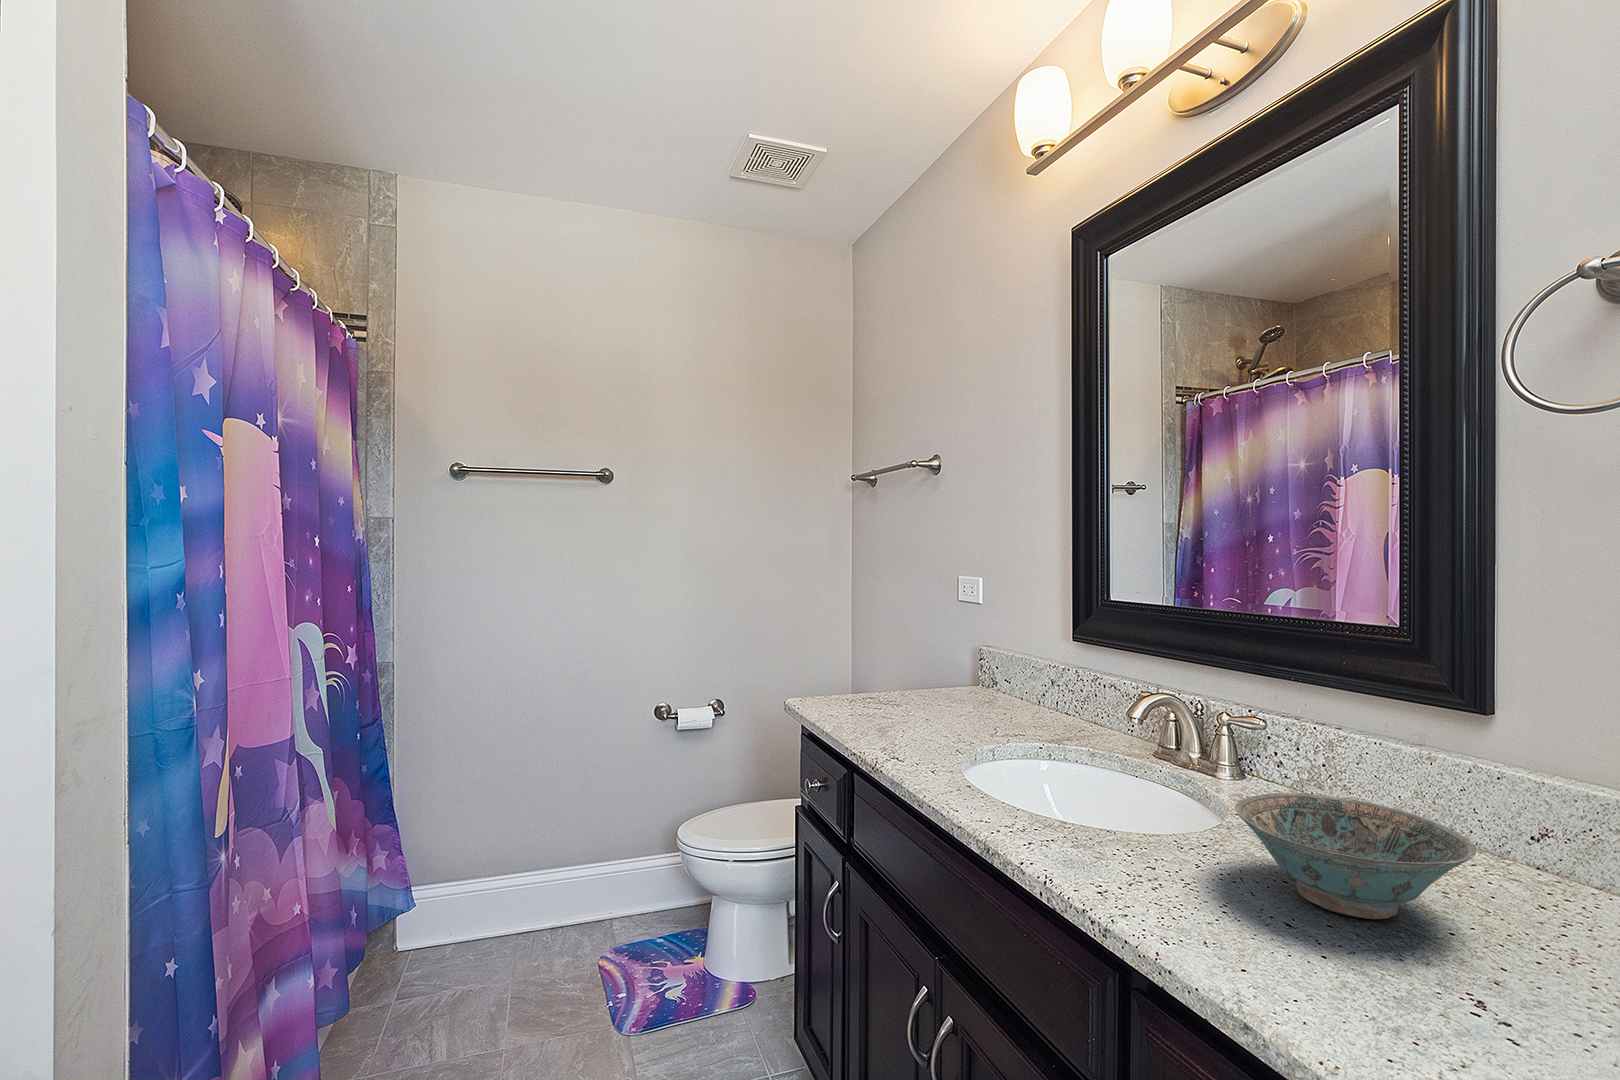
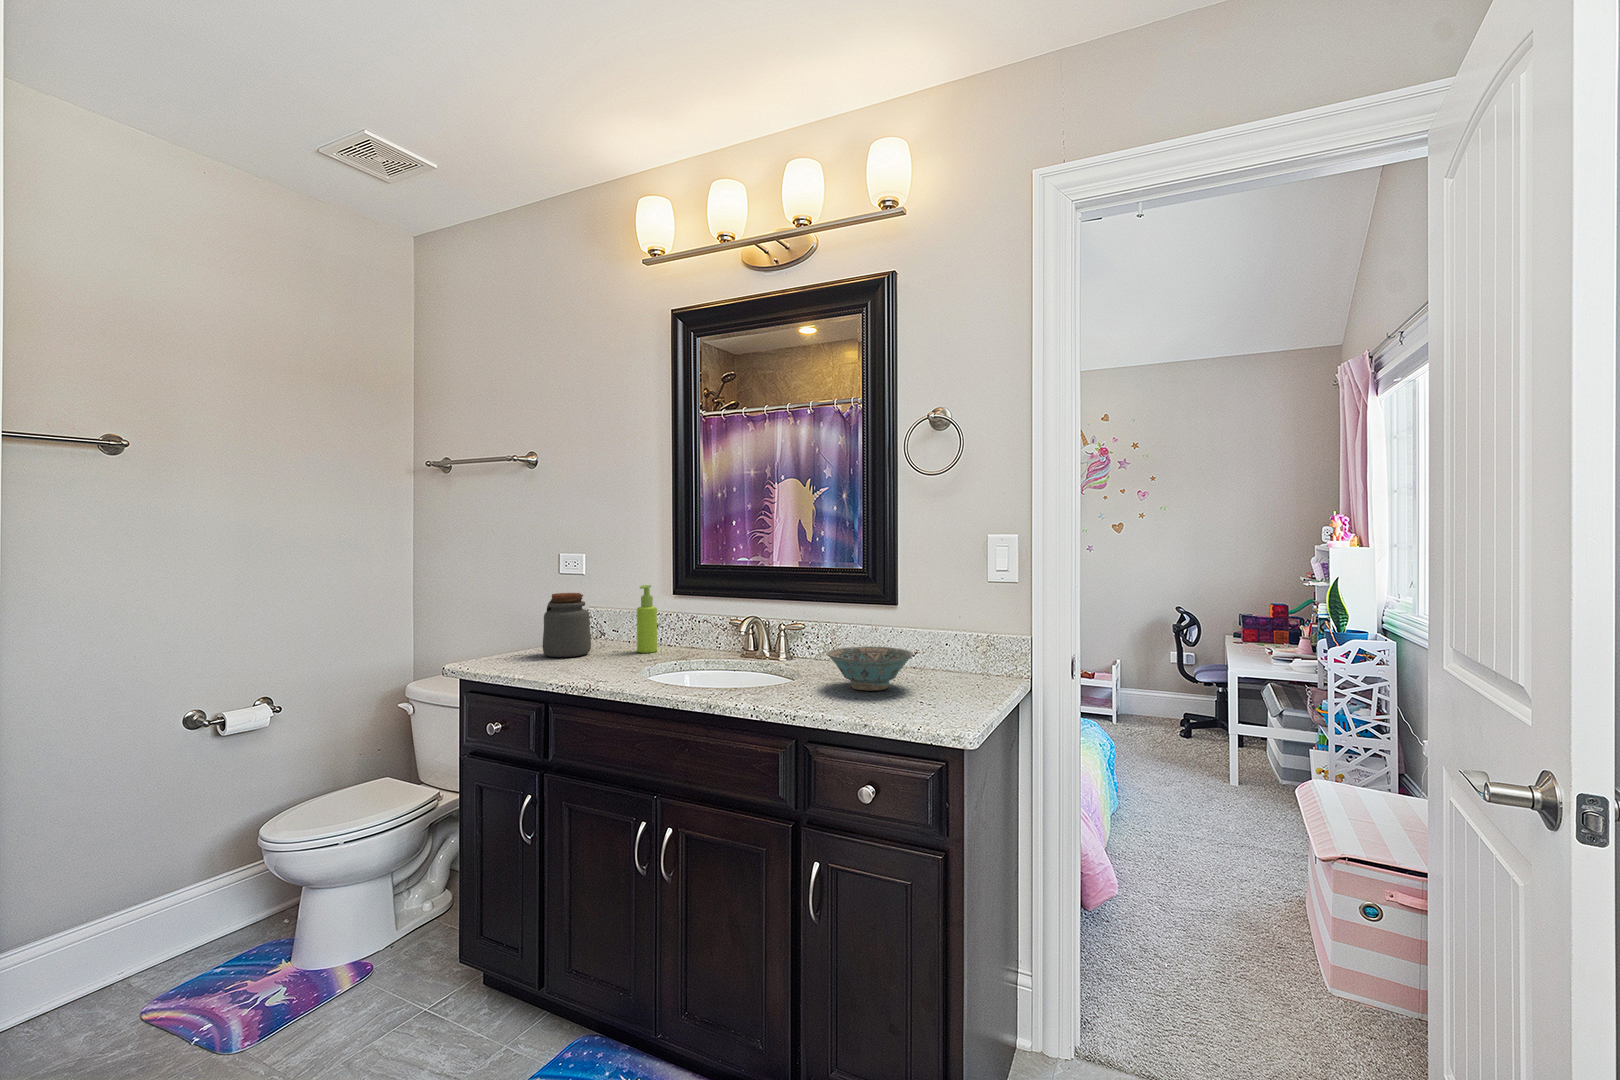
soap dispenser: none [1012,623,1042,720] -> present [637,585,657,653]
jar: none [897,625,956,710] -> present [543,593,591,657]

